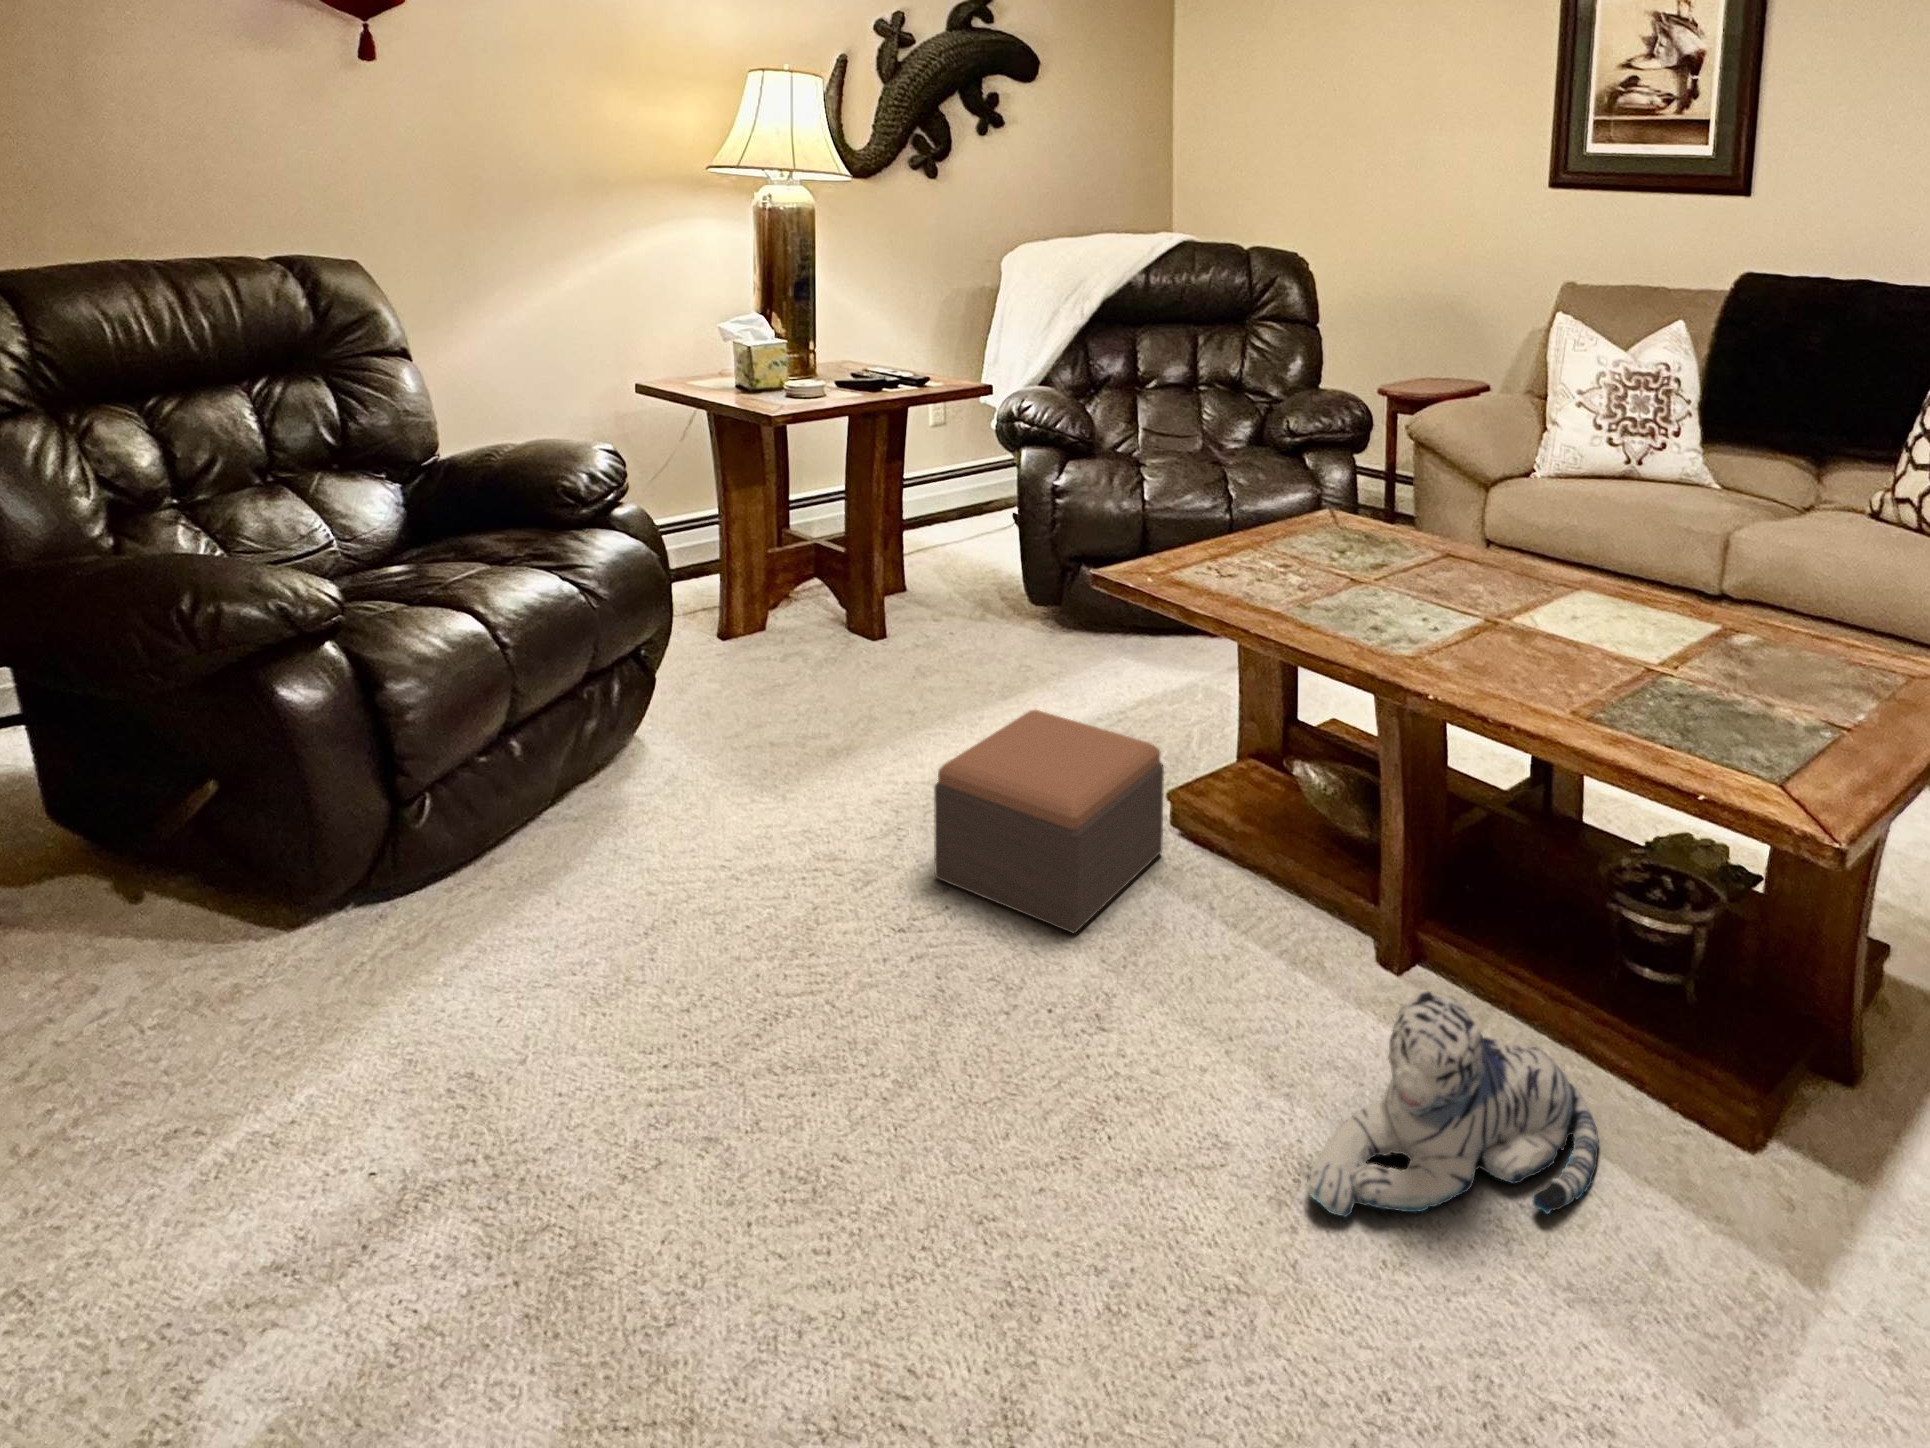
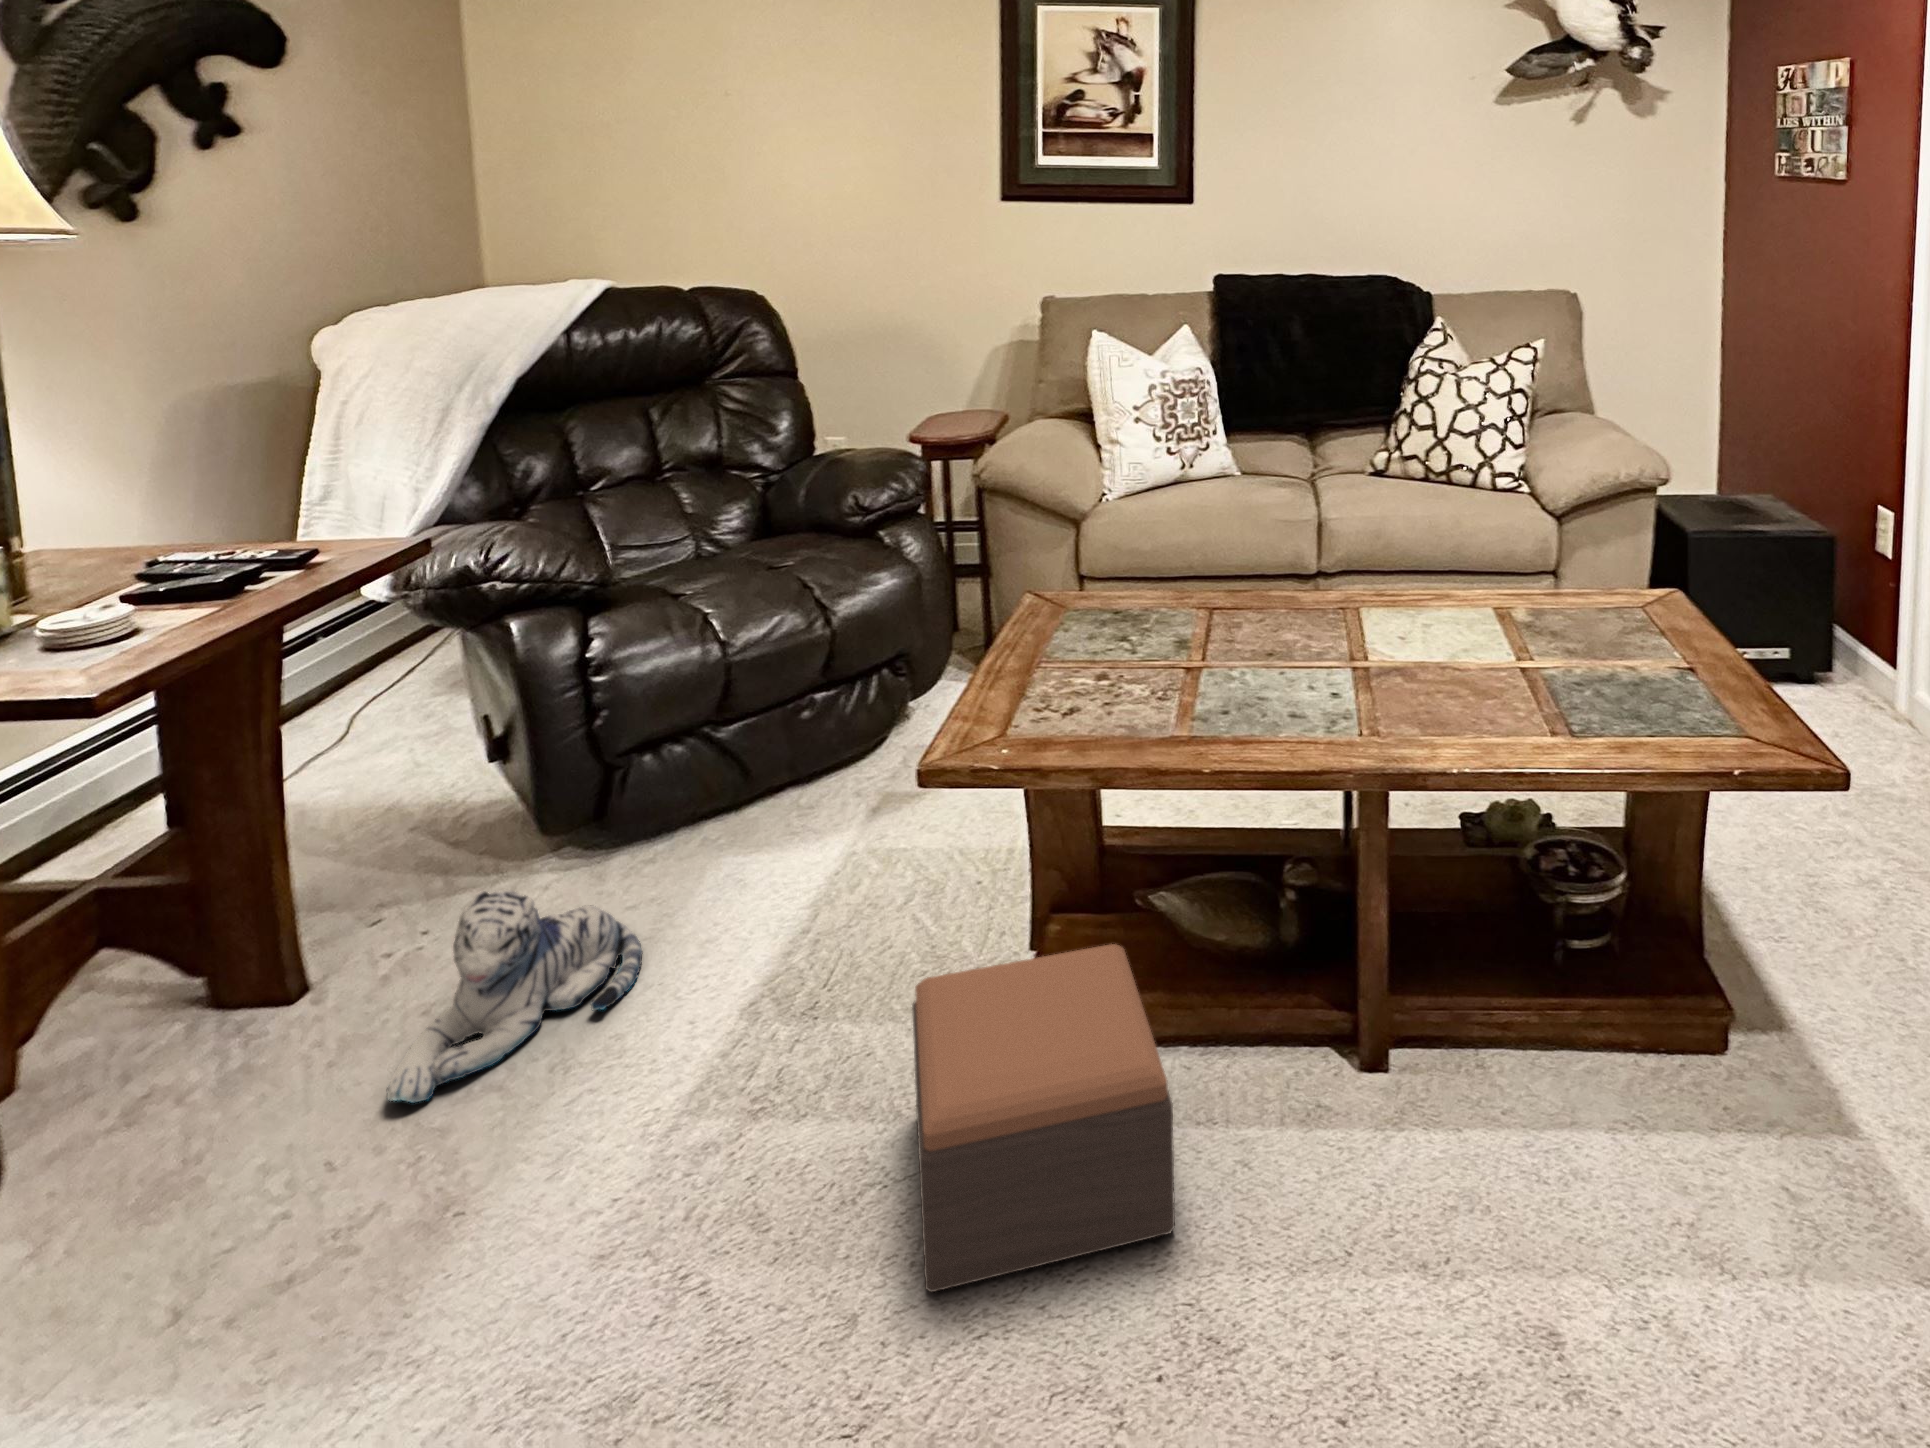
plush toy: present [1307,989,1599,1217] -> present [387,890,643,1103]

